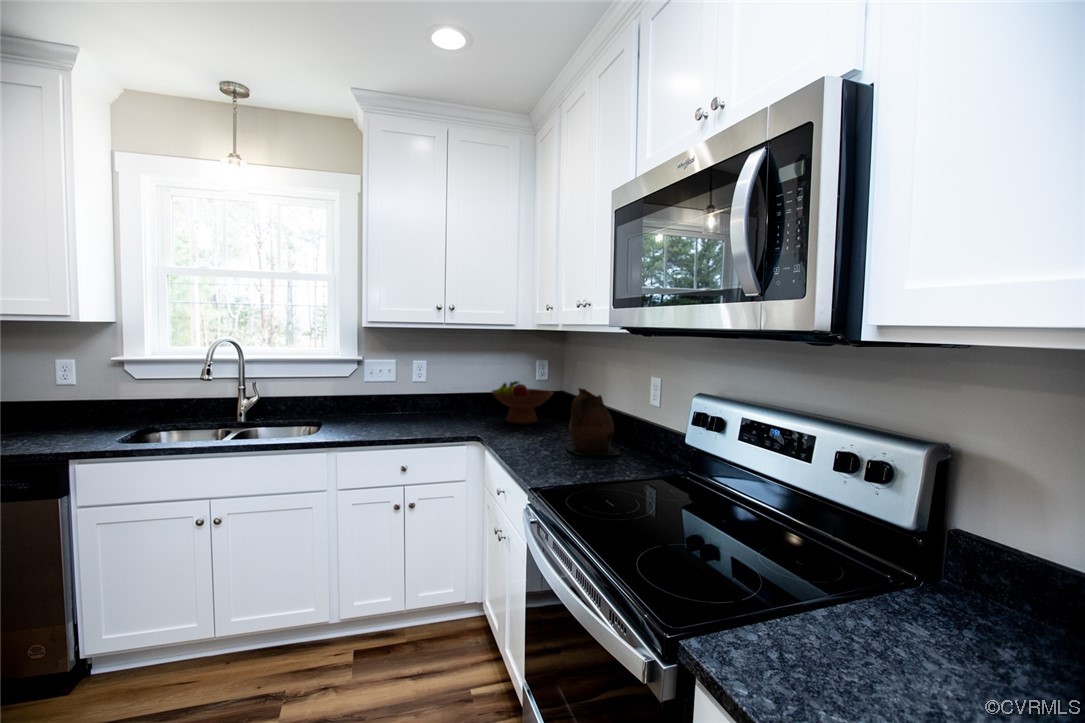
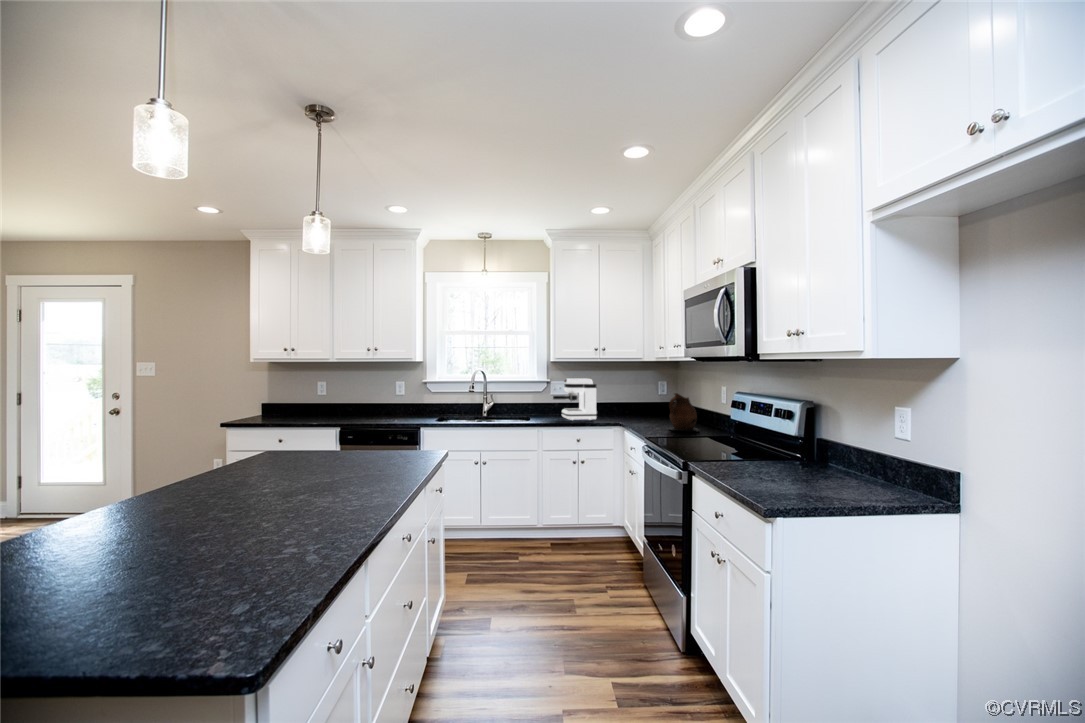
coffee maker: none [367,356,442,428] -> present [553,379,597,420]
fruit bowl: present [492,381,553,424] -> none [627,394,667,420]

